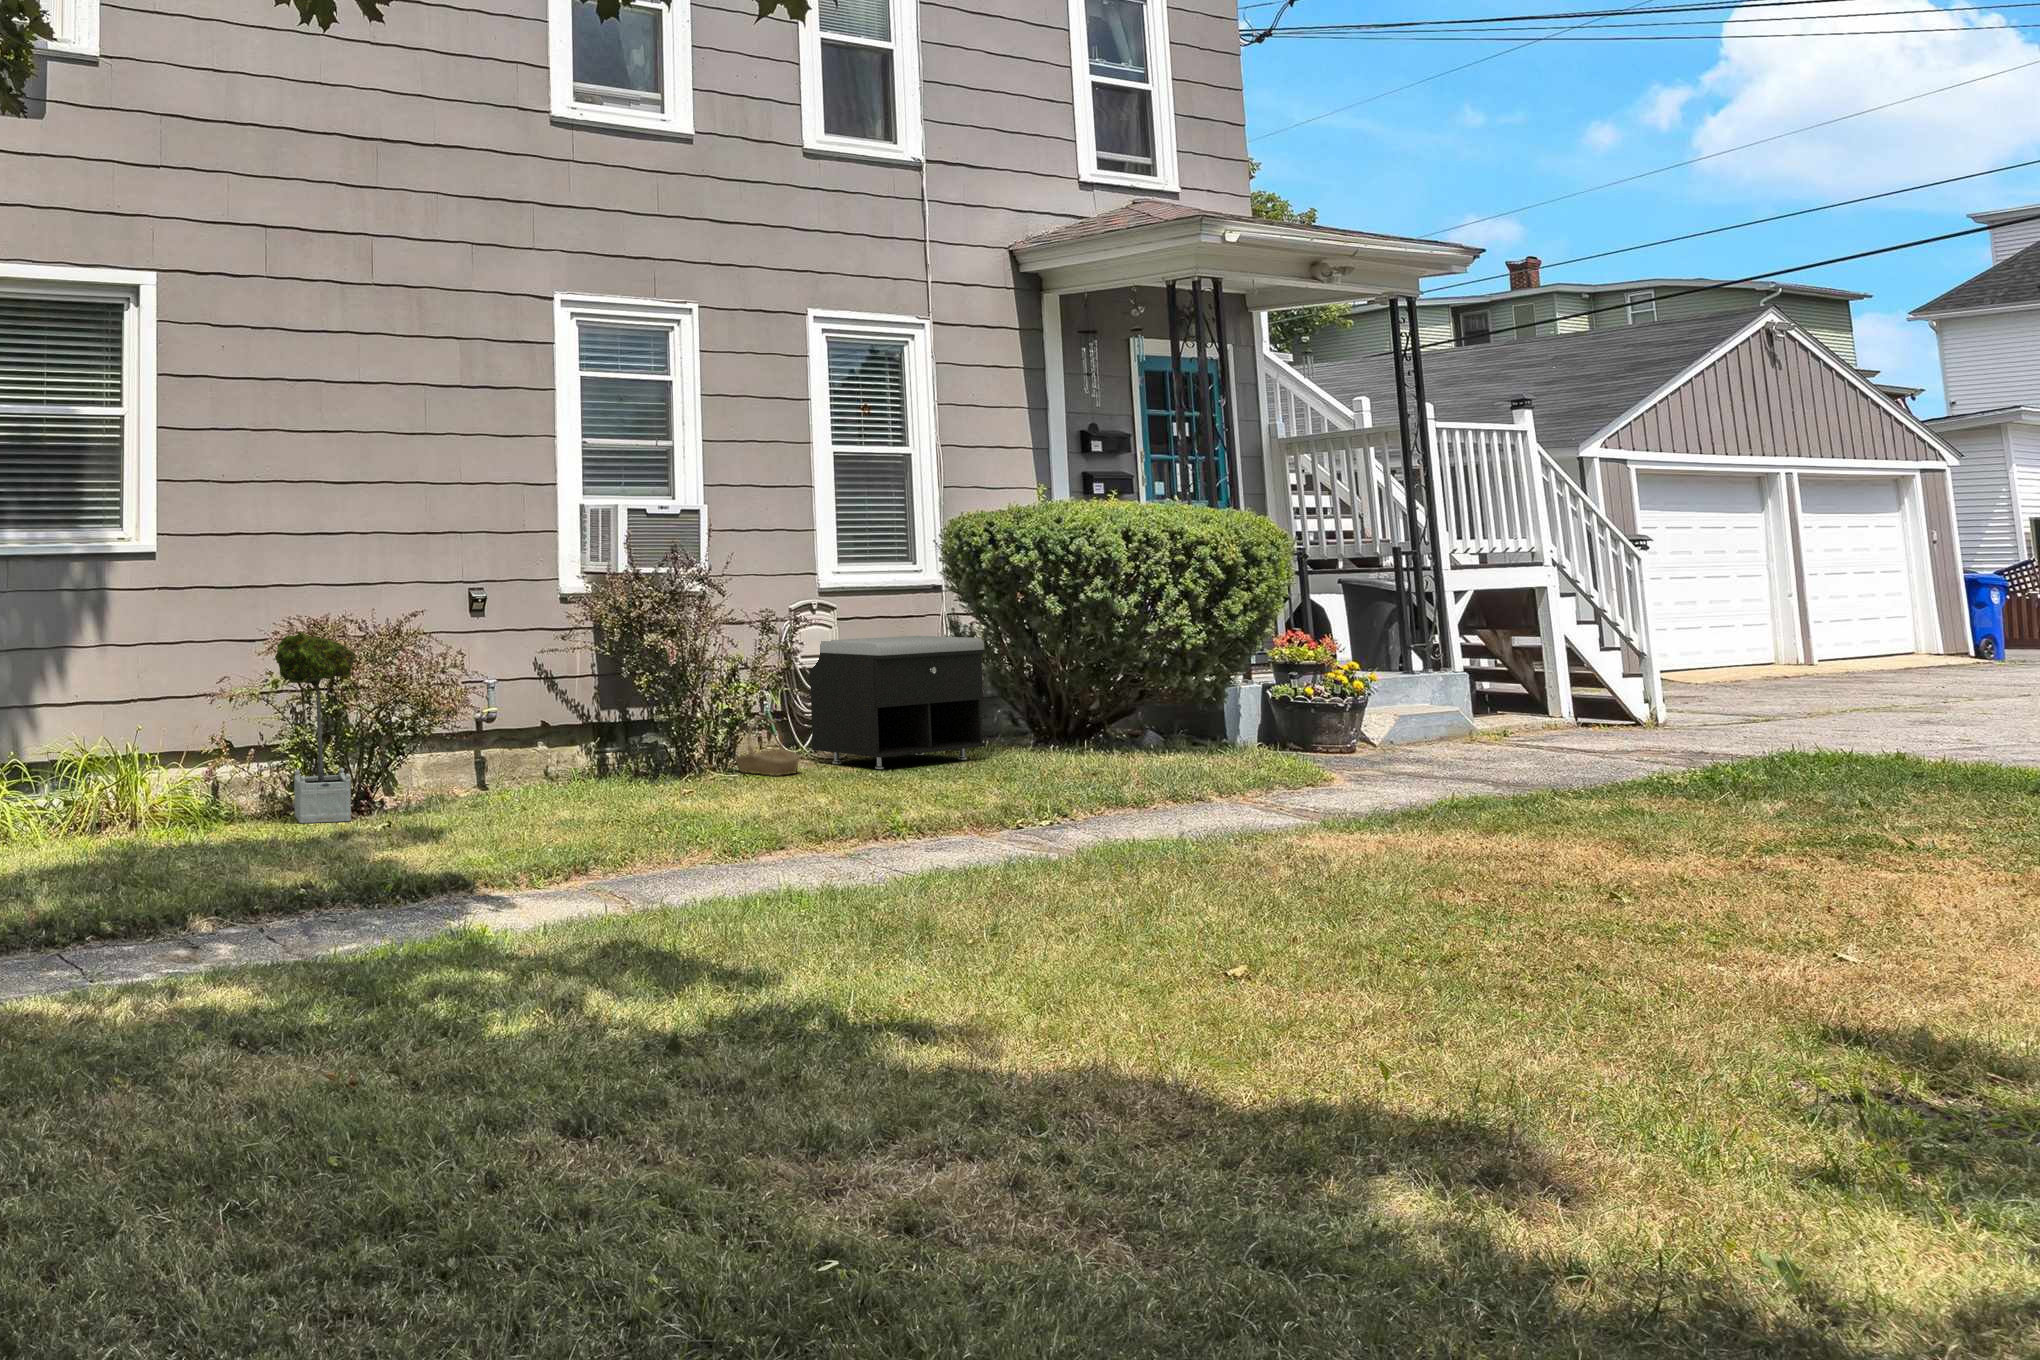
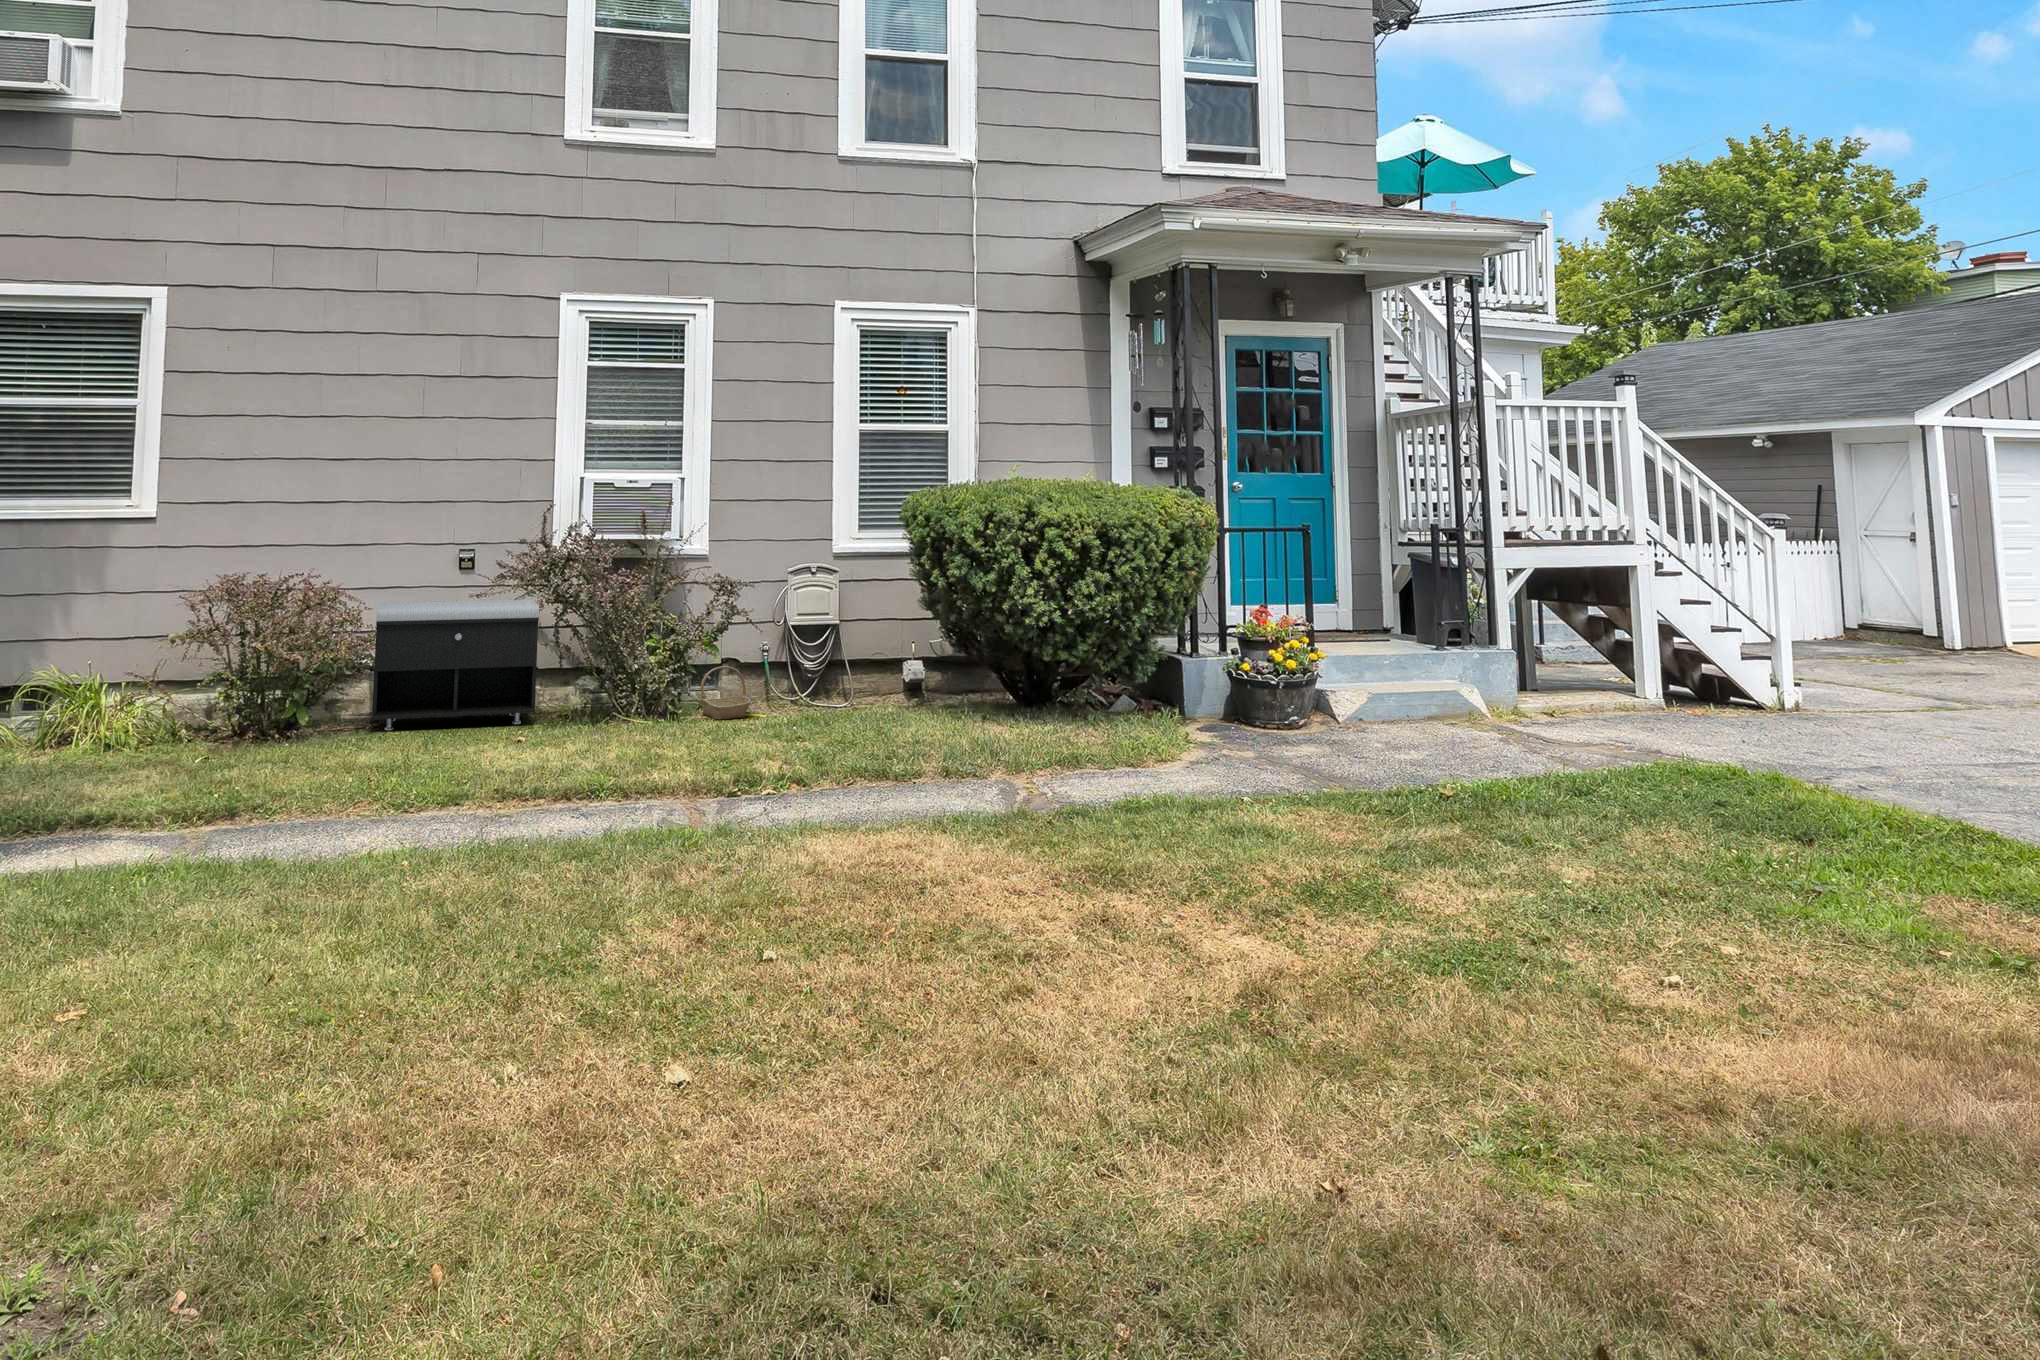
potted tree: present [275,631,354,823] -> none [190,585,259,744]
storage bench: present [810,636,986,769] -> present [372,600,539,731]

